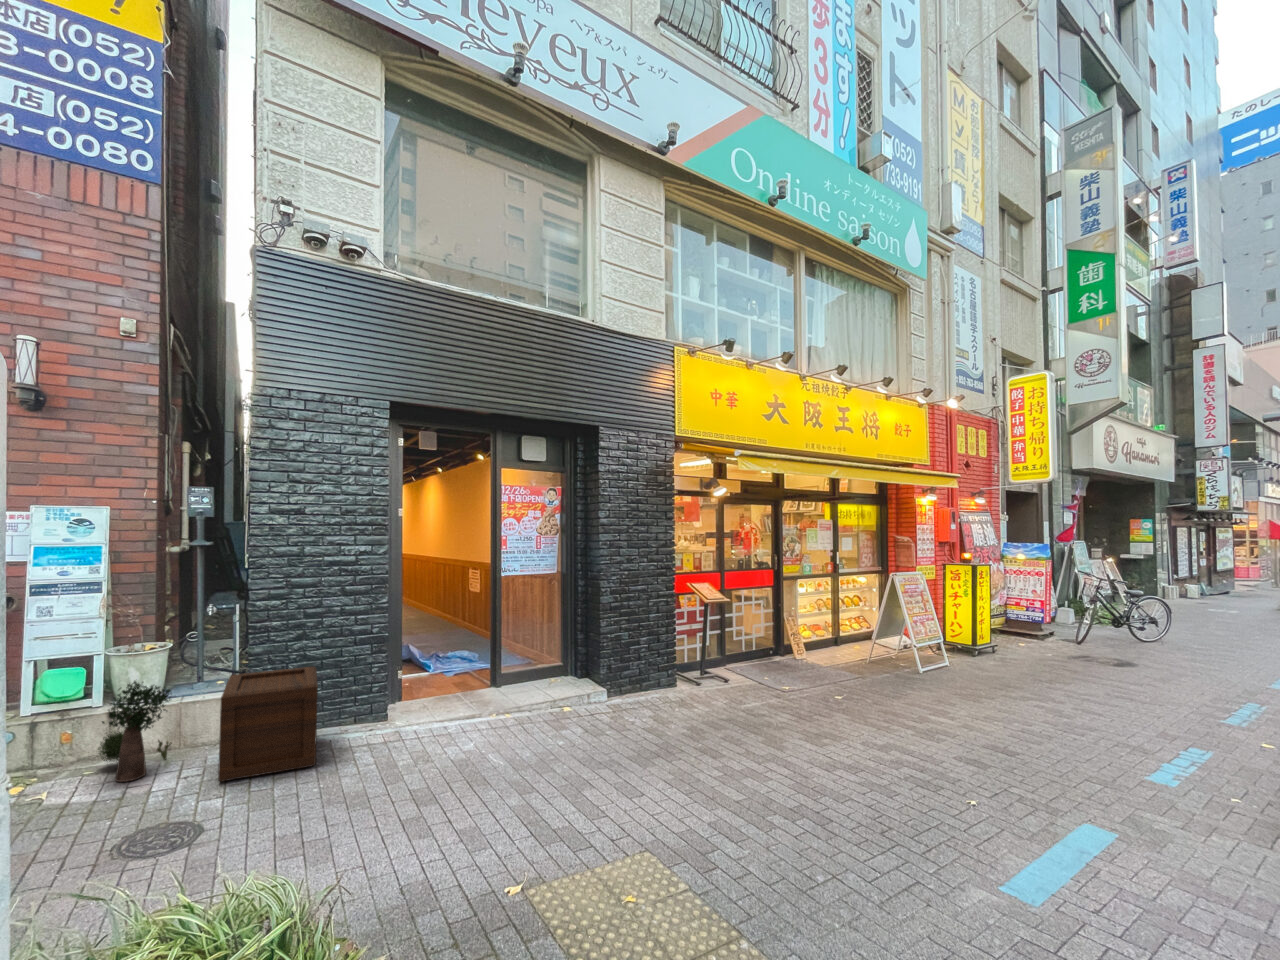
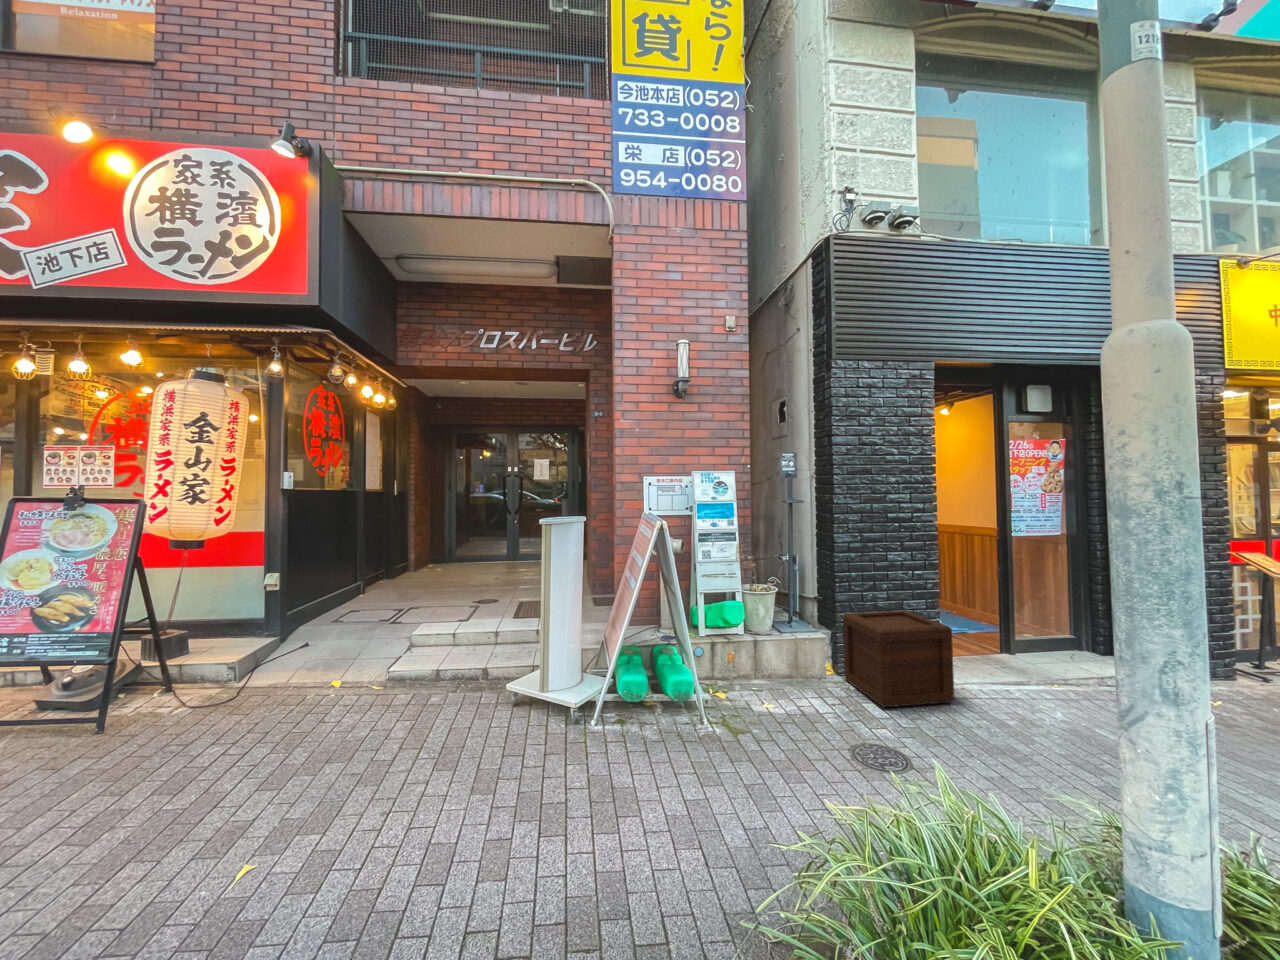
potted plant: present [98,681,172,782] -> none [756,613,818,698]

